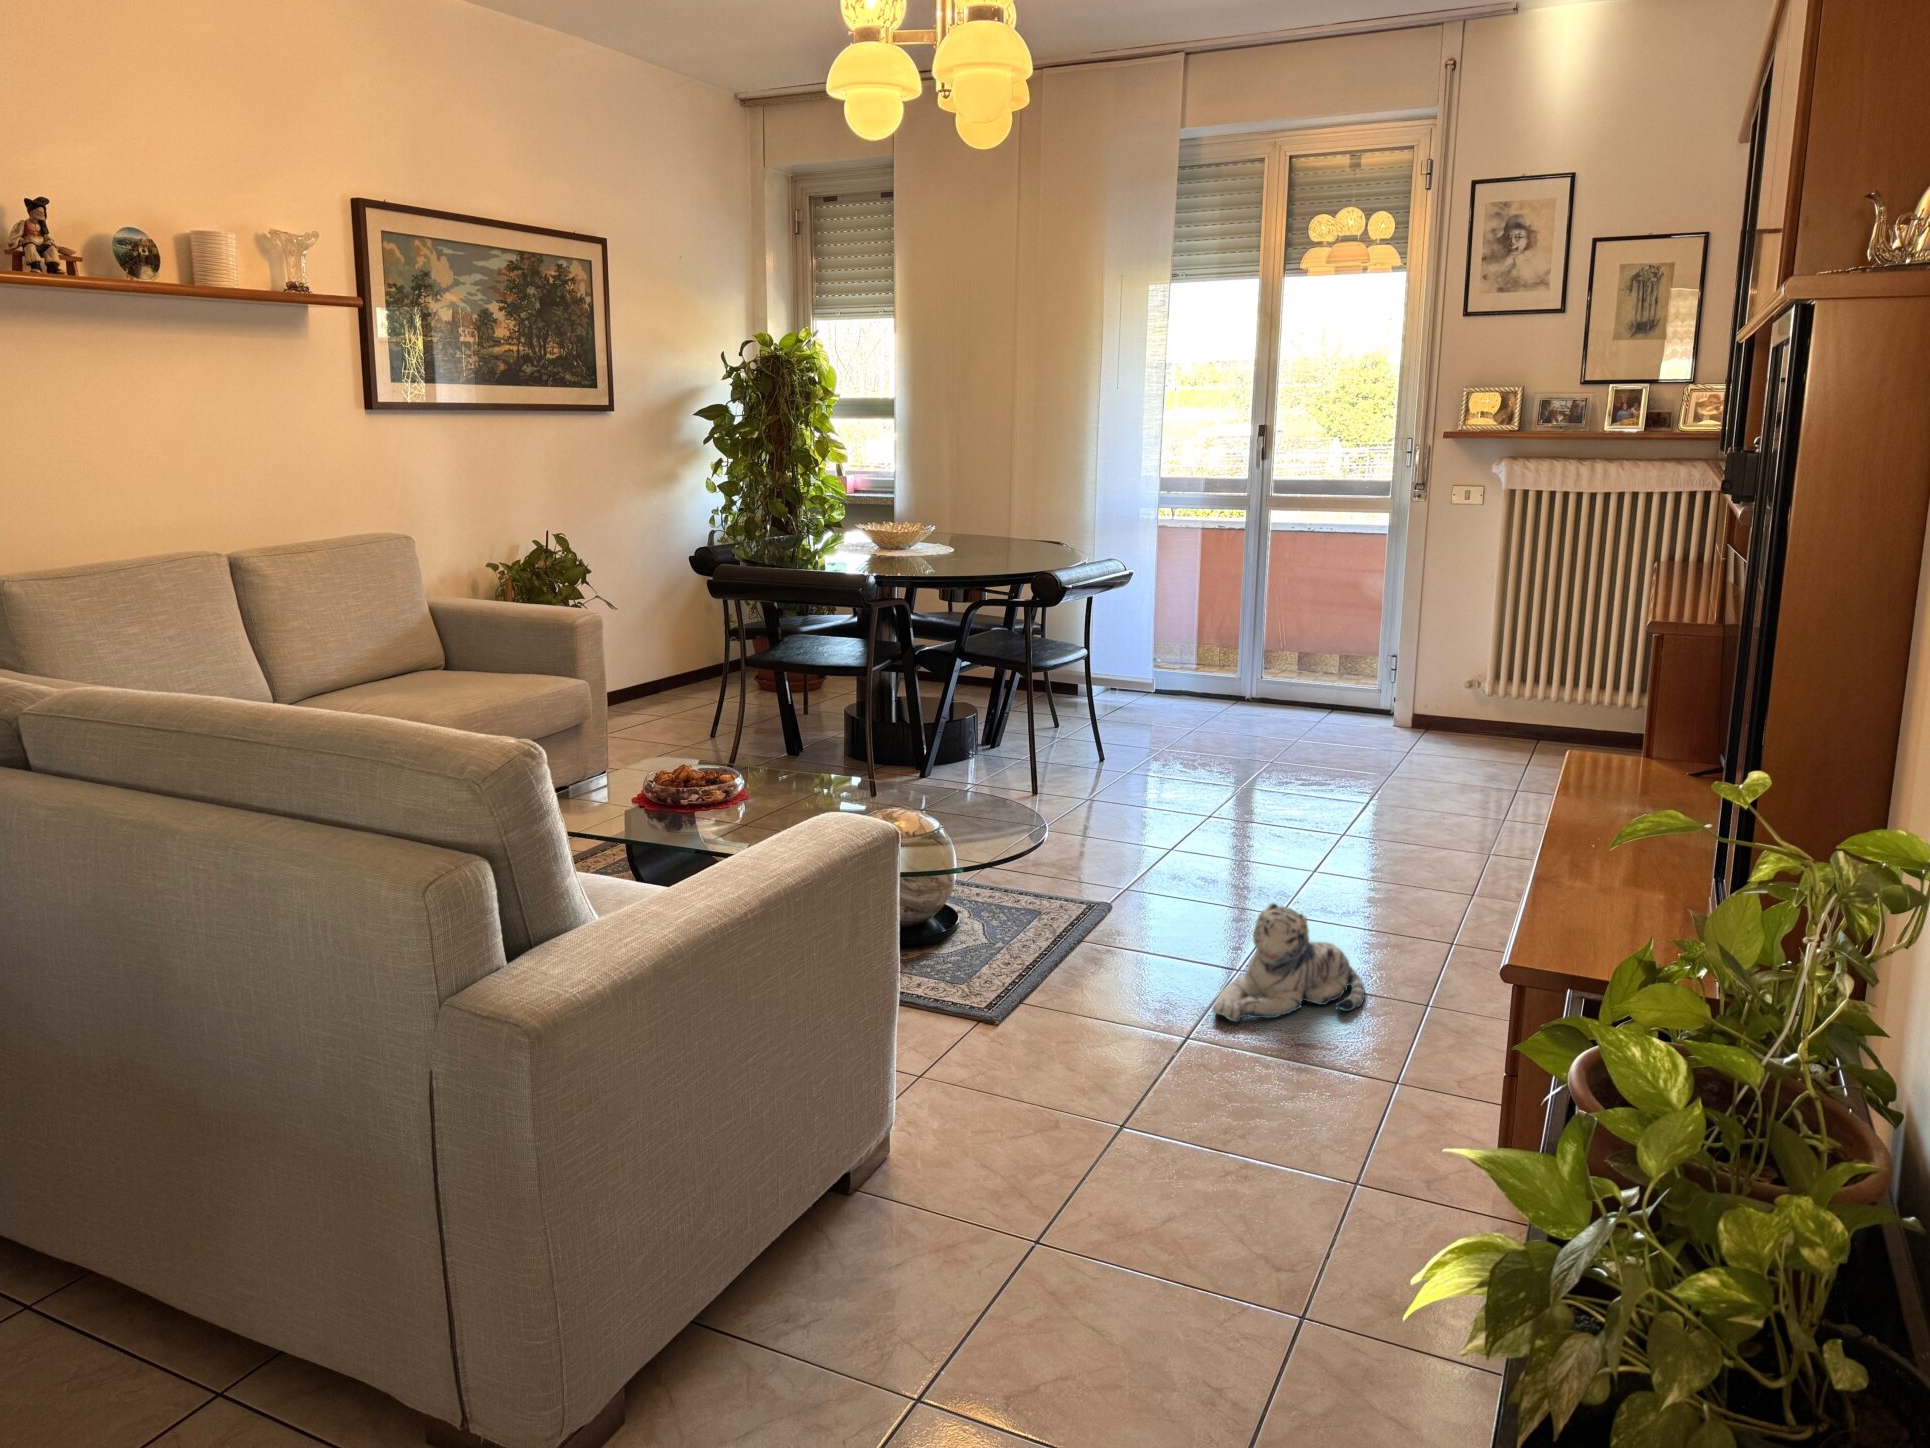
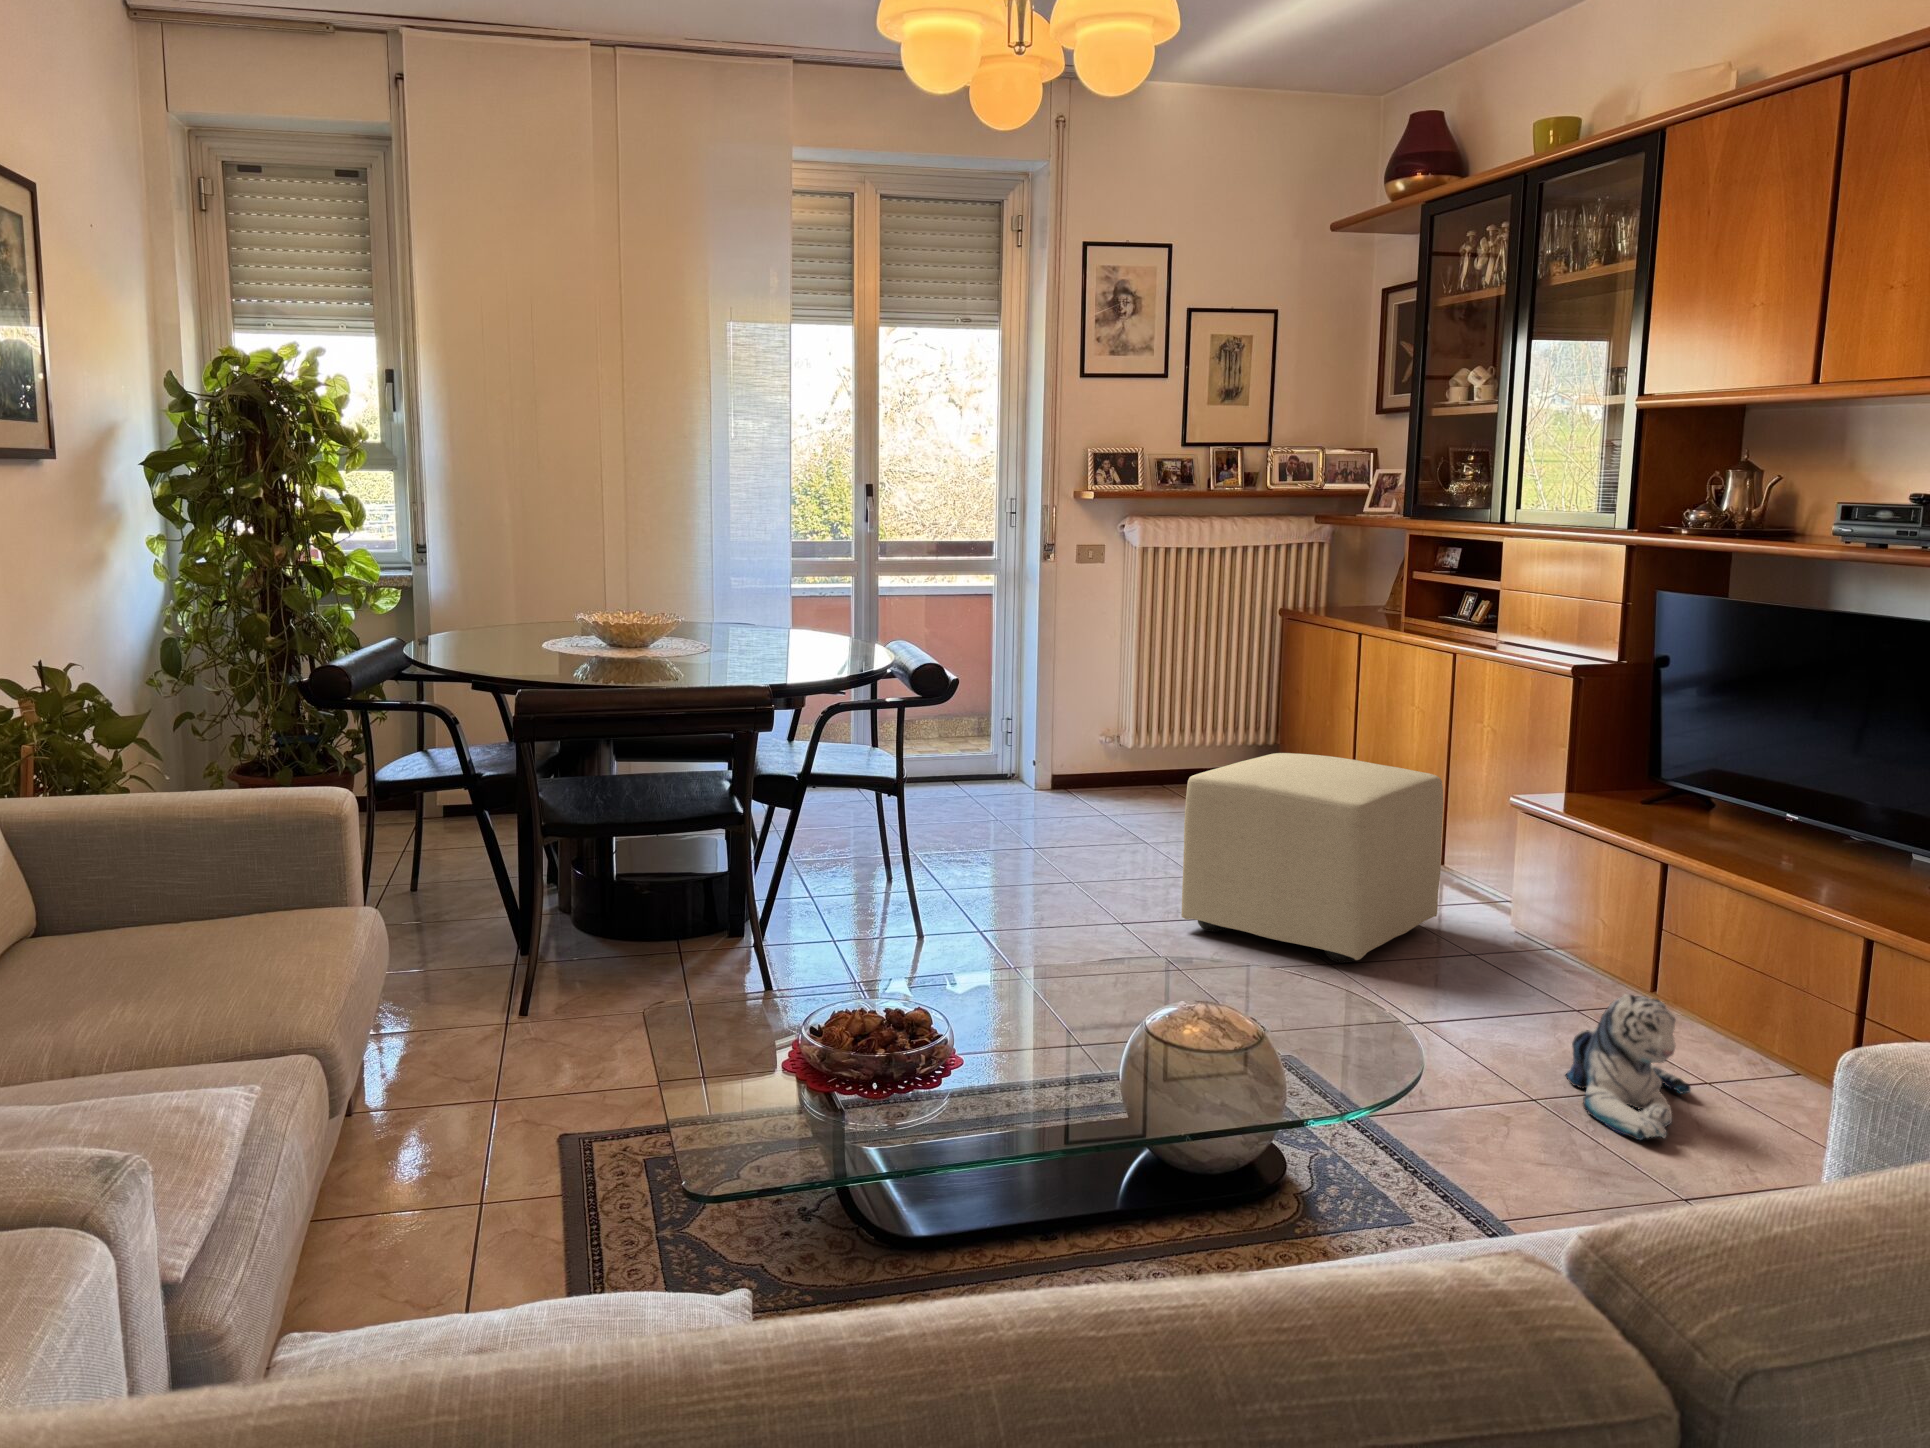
ottoman: none [1242,692,1493,878] -> present [1181,753,1443,963]

